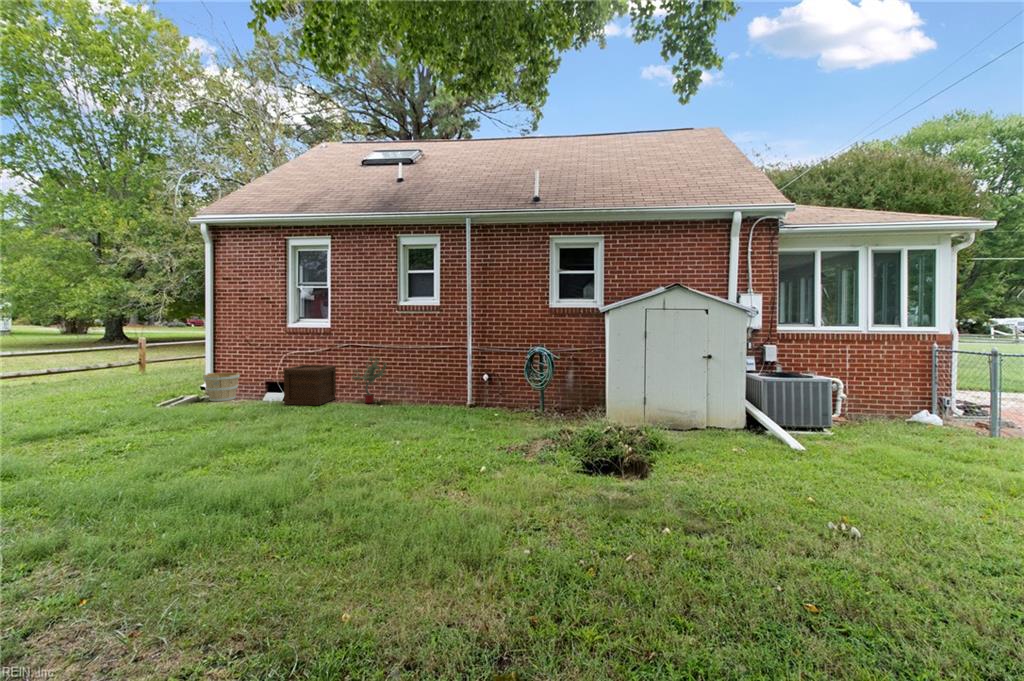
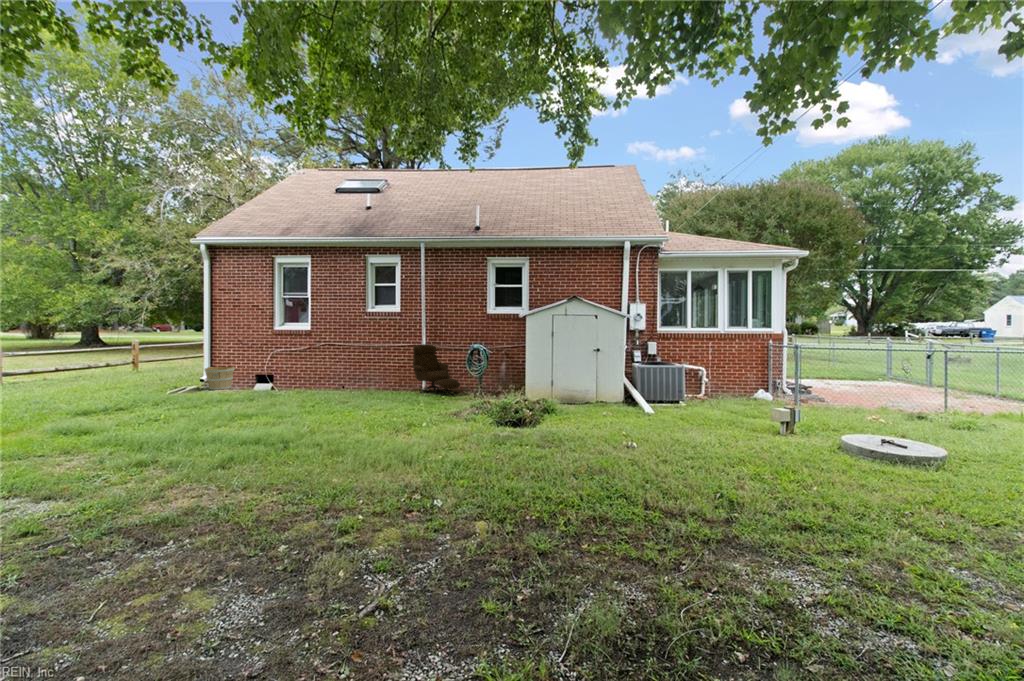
lounge chair: none [456,347,518,414] -> present [412,344,460,396]
potted tree: present [352,357,387,404] -> none [328,352,358,390]
wooden crate: present [284,365,336,405] -> none [273,360,315,392]

